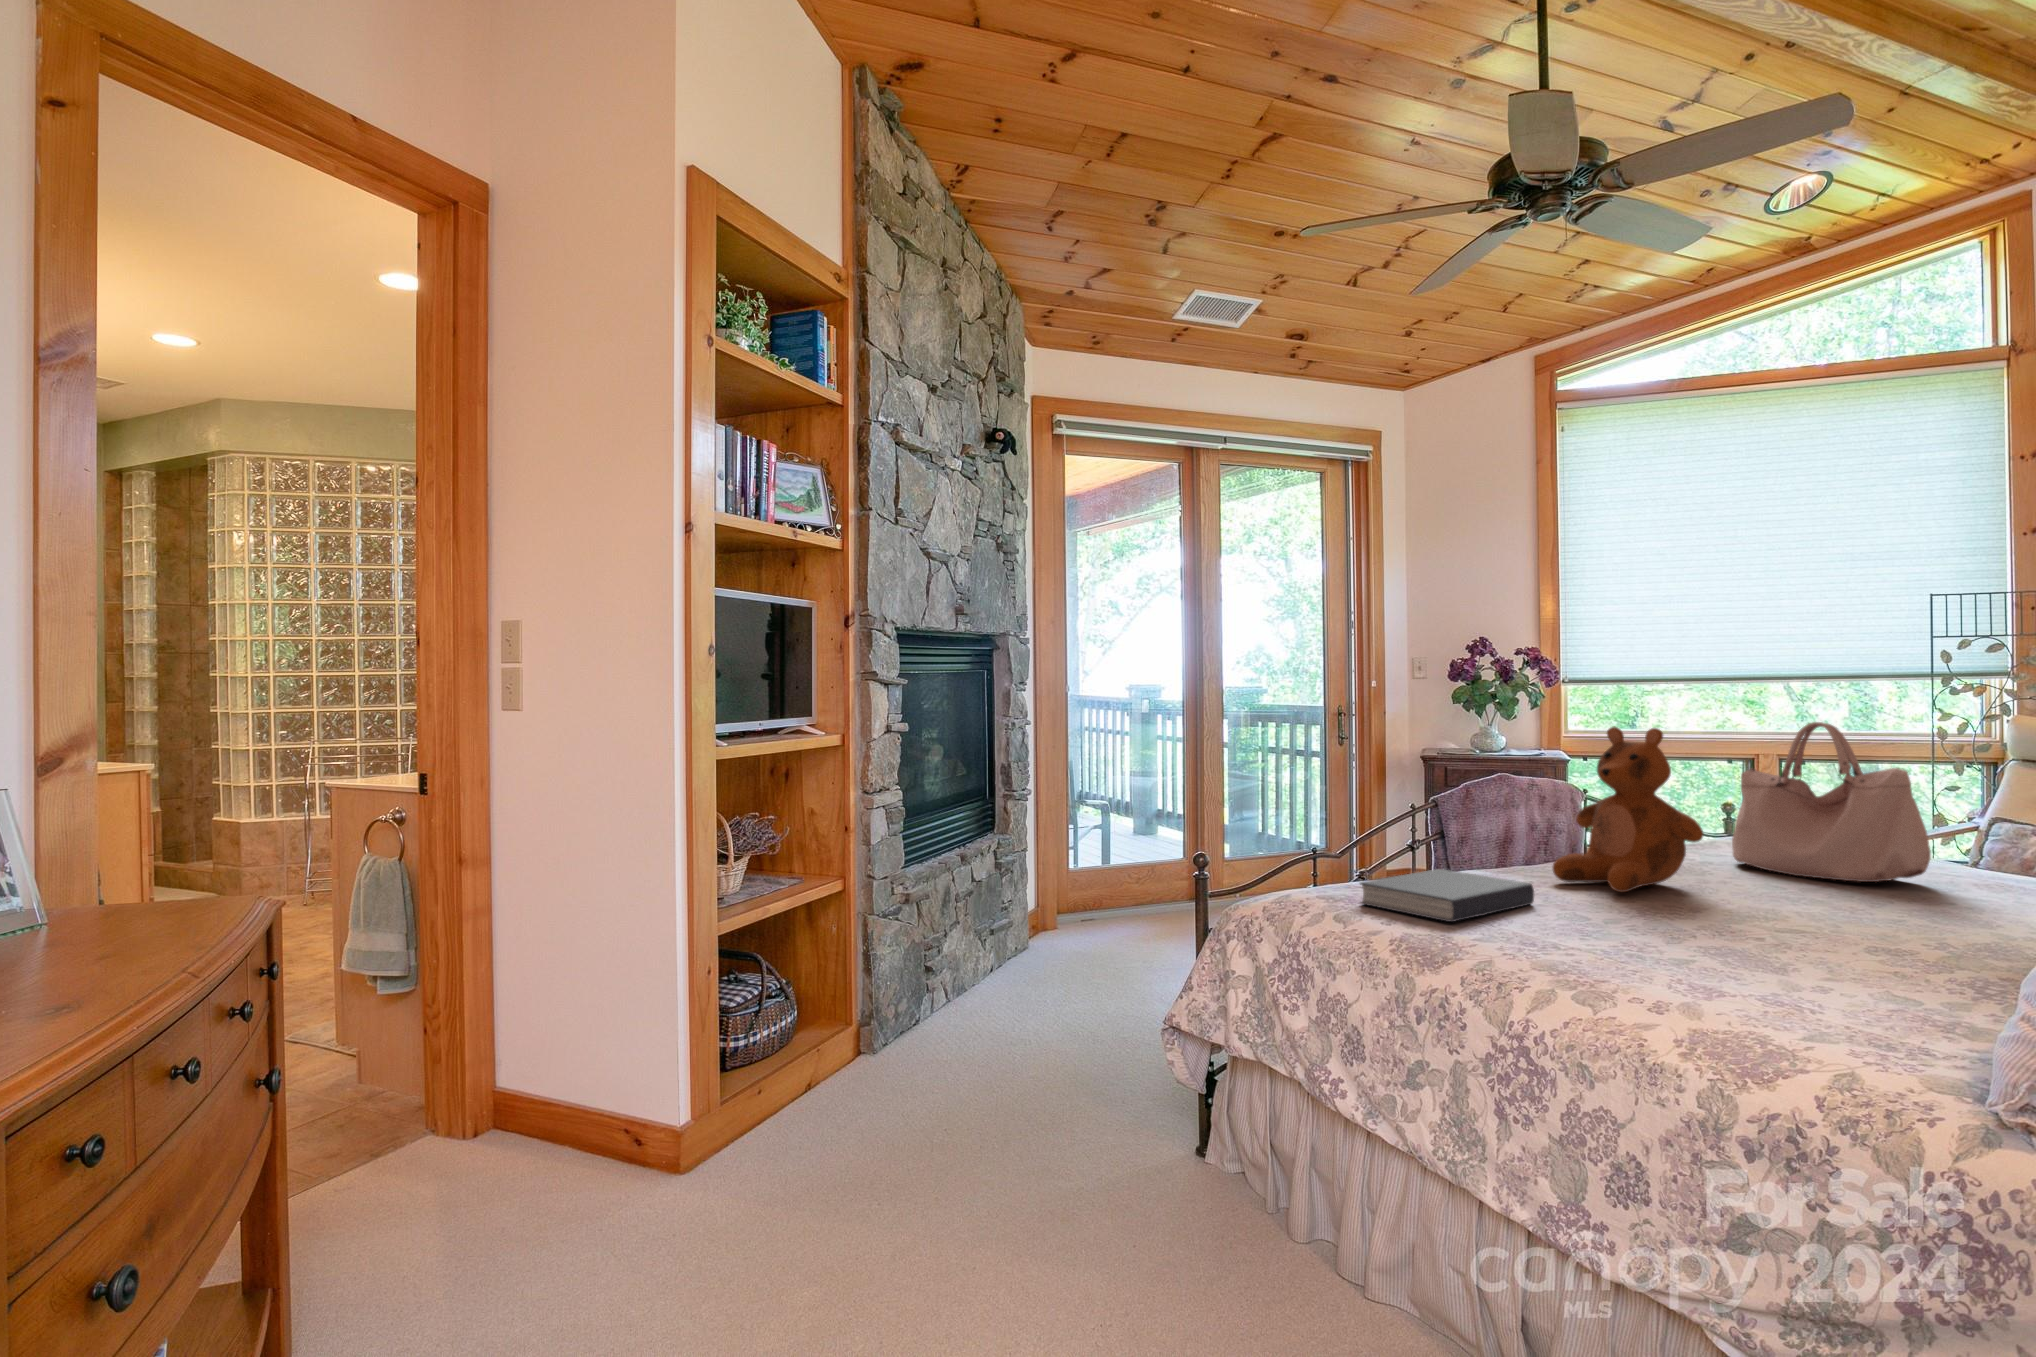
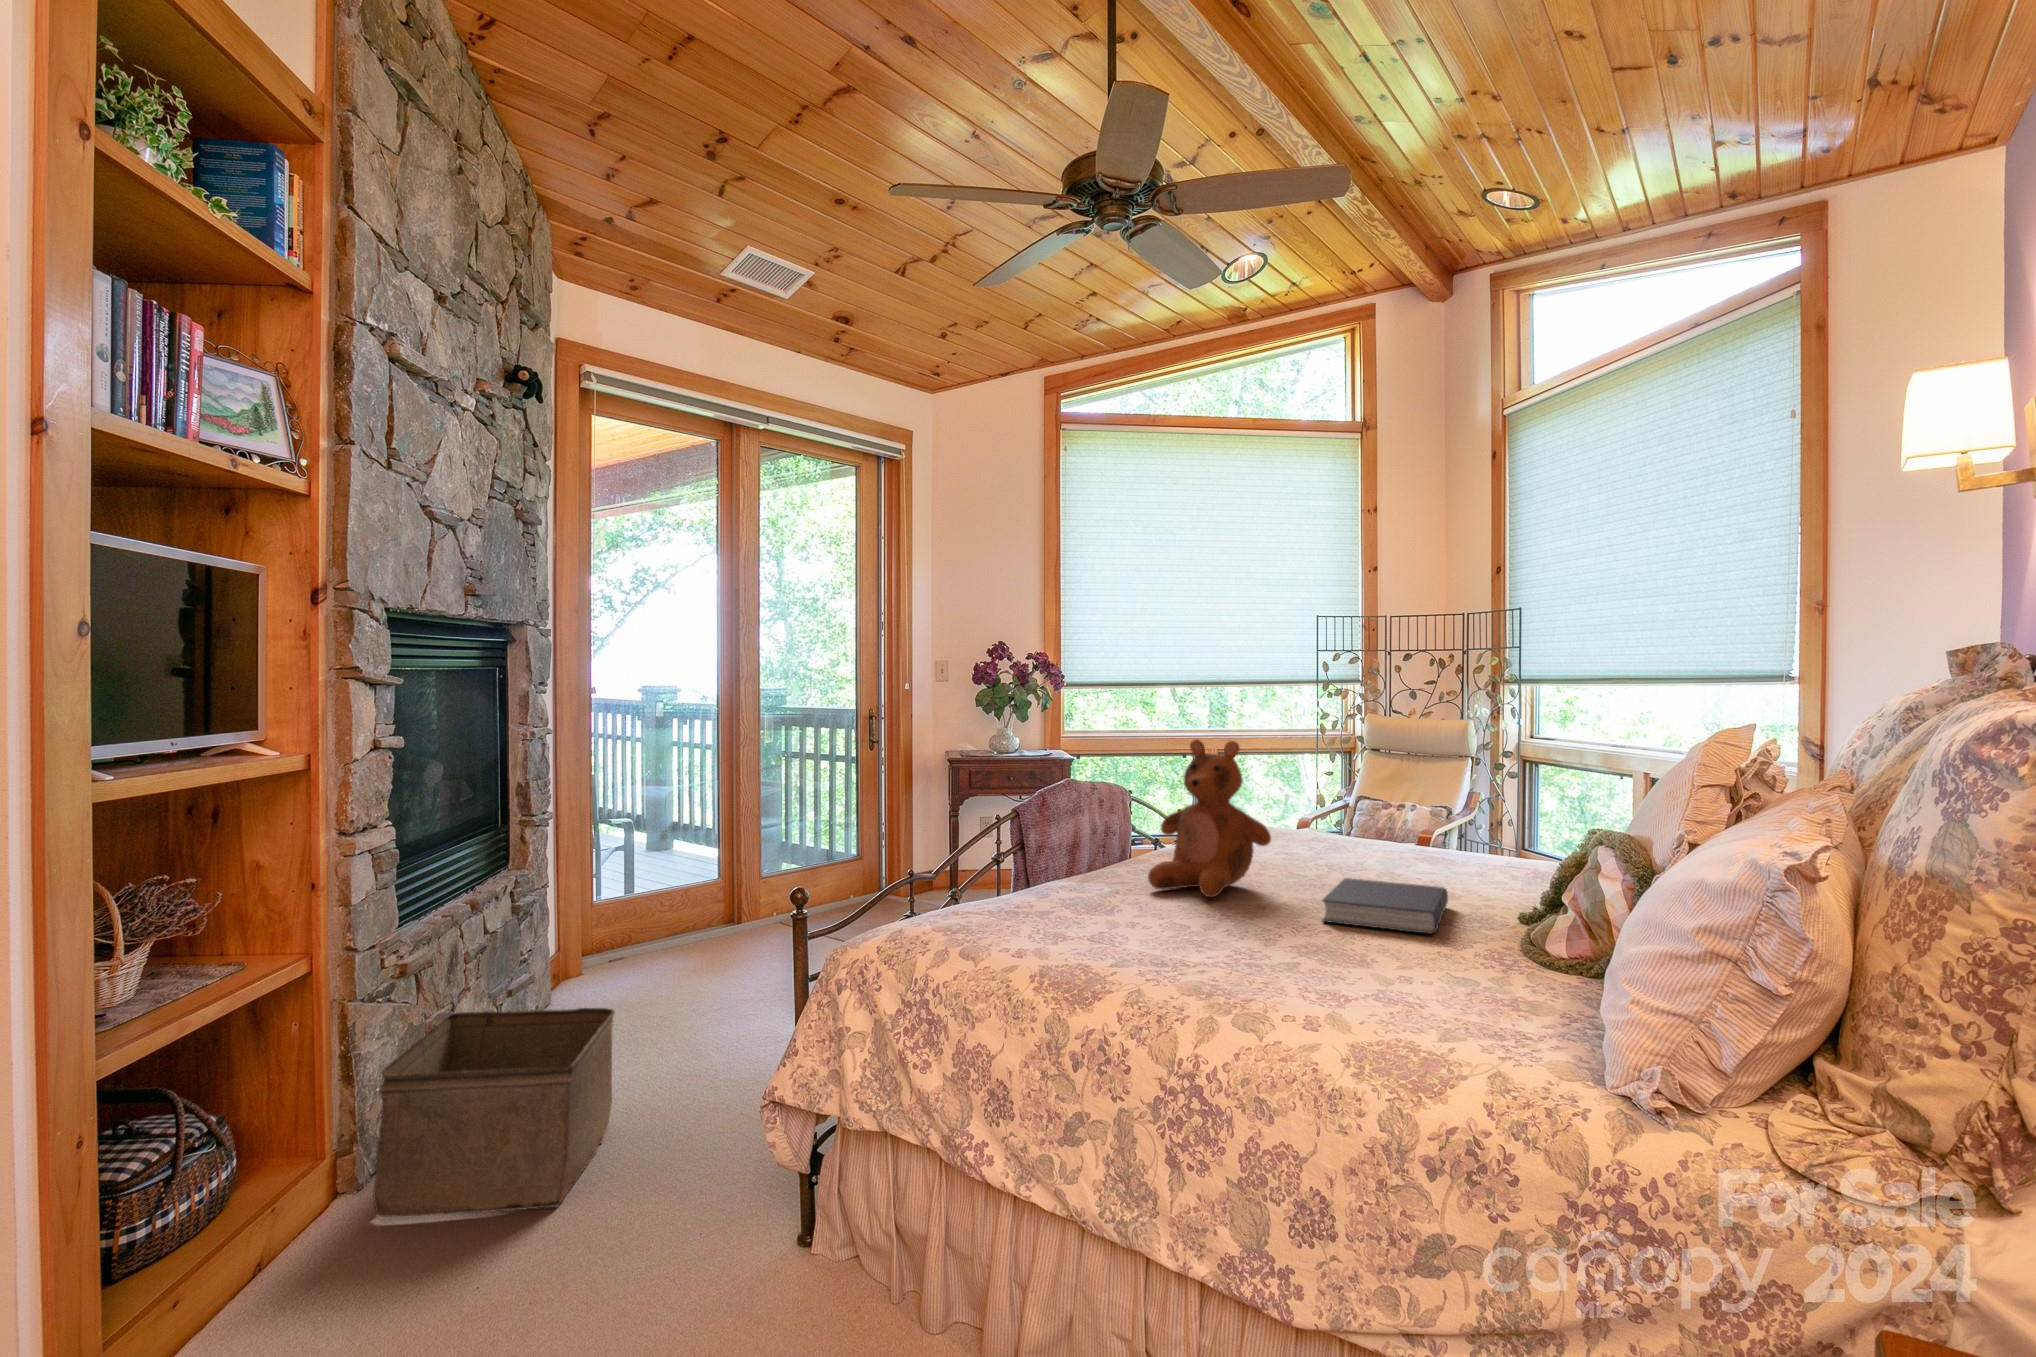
handbag: present [1732,722,1931,882] -> none [1266,734,1412,870]
book: present [1360,869,1534,922] -> present [1322,878,1448,934]
storage bin: none [902,940,1067,1096] -> present [373,1008,615,1218]

